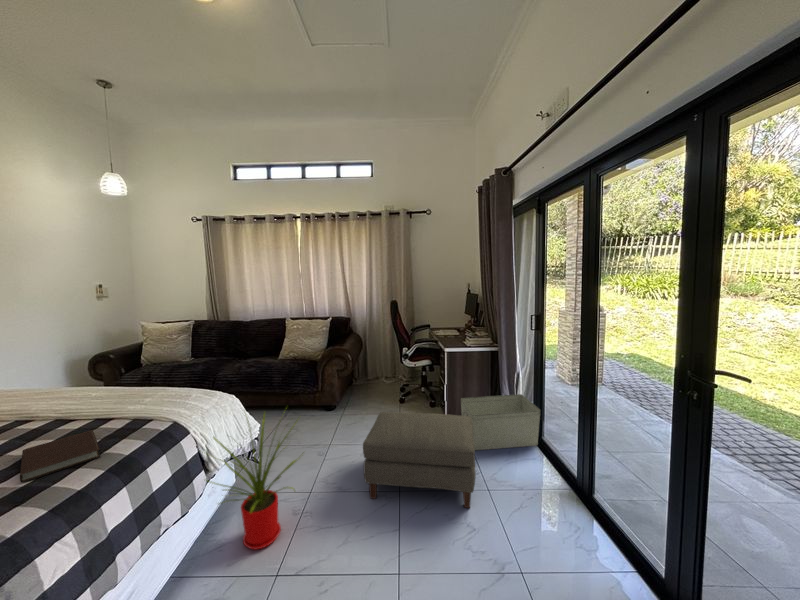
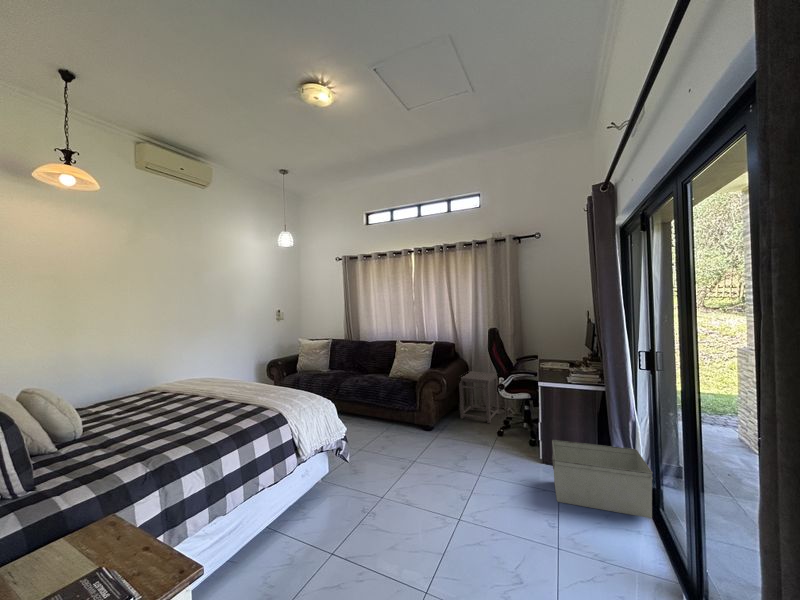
side table: none [356,345,392,393] -> present [459,371,499,423]
ottoman: present [363,412,476,508] -> none [424,438,551,560]
house plant: present [213,414,296,549] -> none [290,411,371,530]
notebook: present [20,430,100,482] -> none [190,408,235,432]

